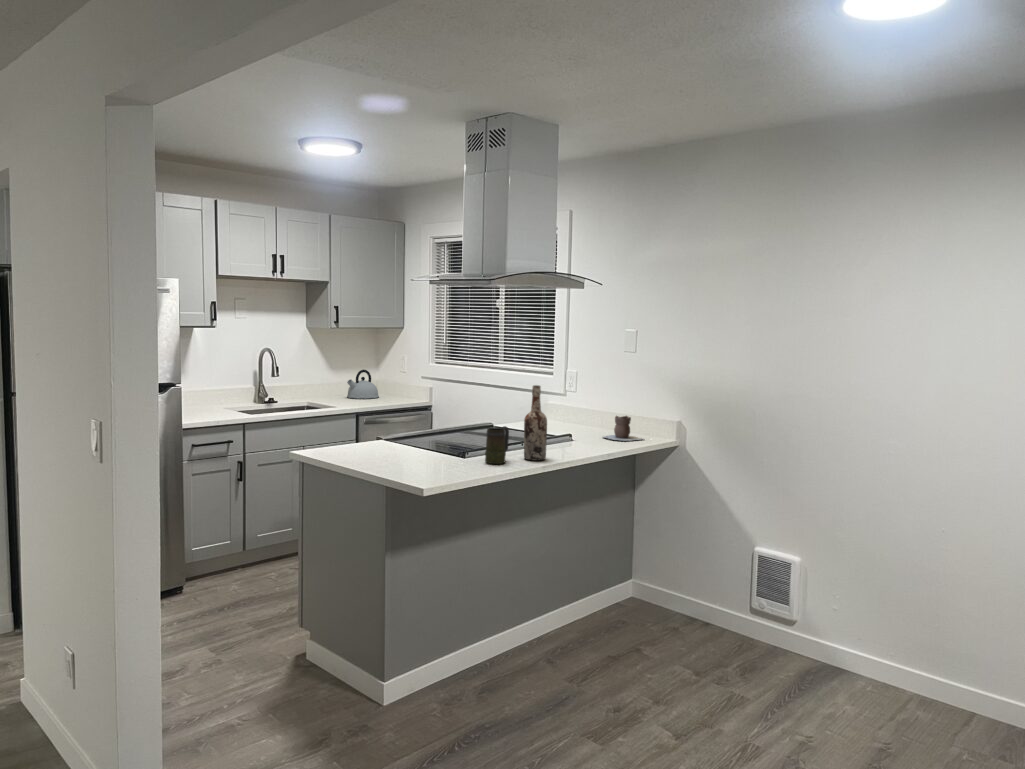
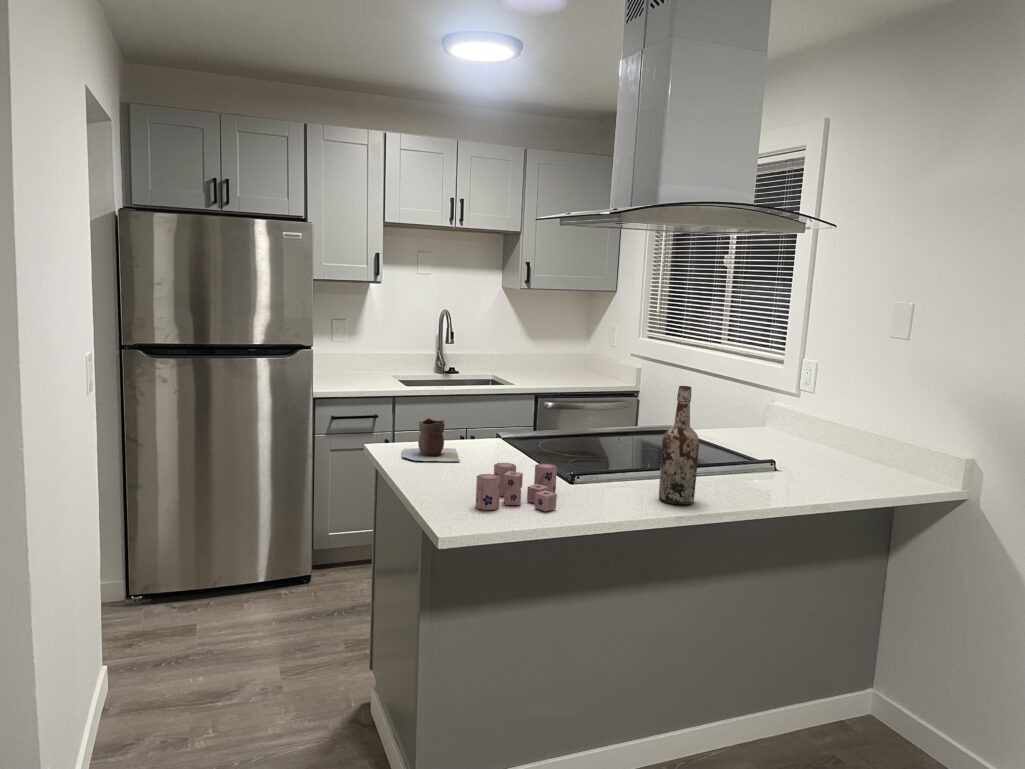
kettle: present [347,370,379,399] -> none [544,340,583,376]
vase: present [604,416,642,441] -> present [402,418,460,461]
mug: present [485,426,509,464] -> none [591,445,635,503]
candle: none [423,444,473,474] -> present [476,463,557,511]

